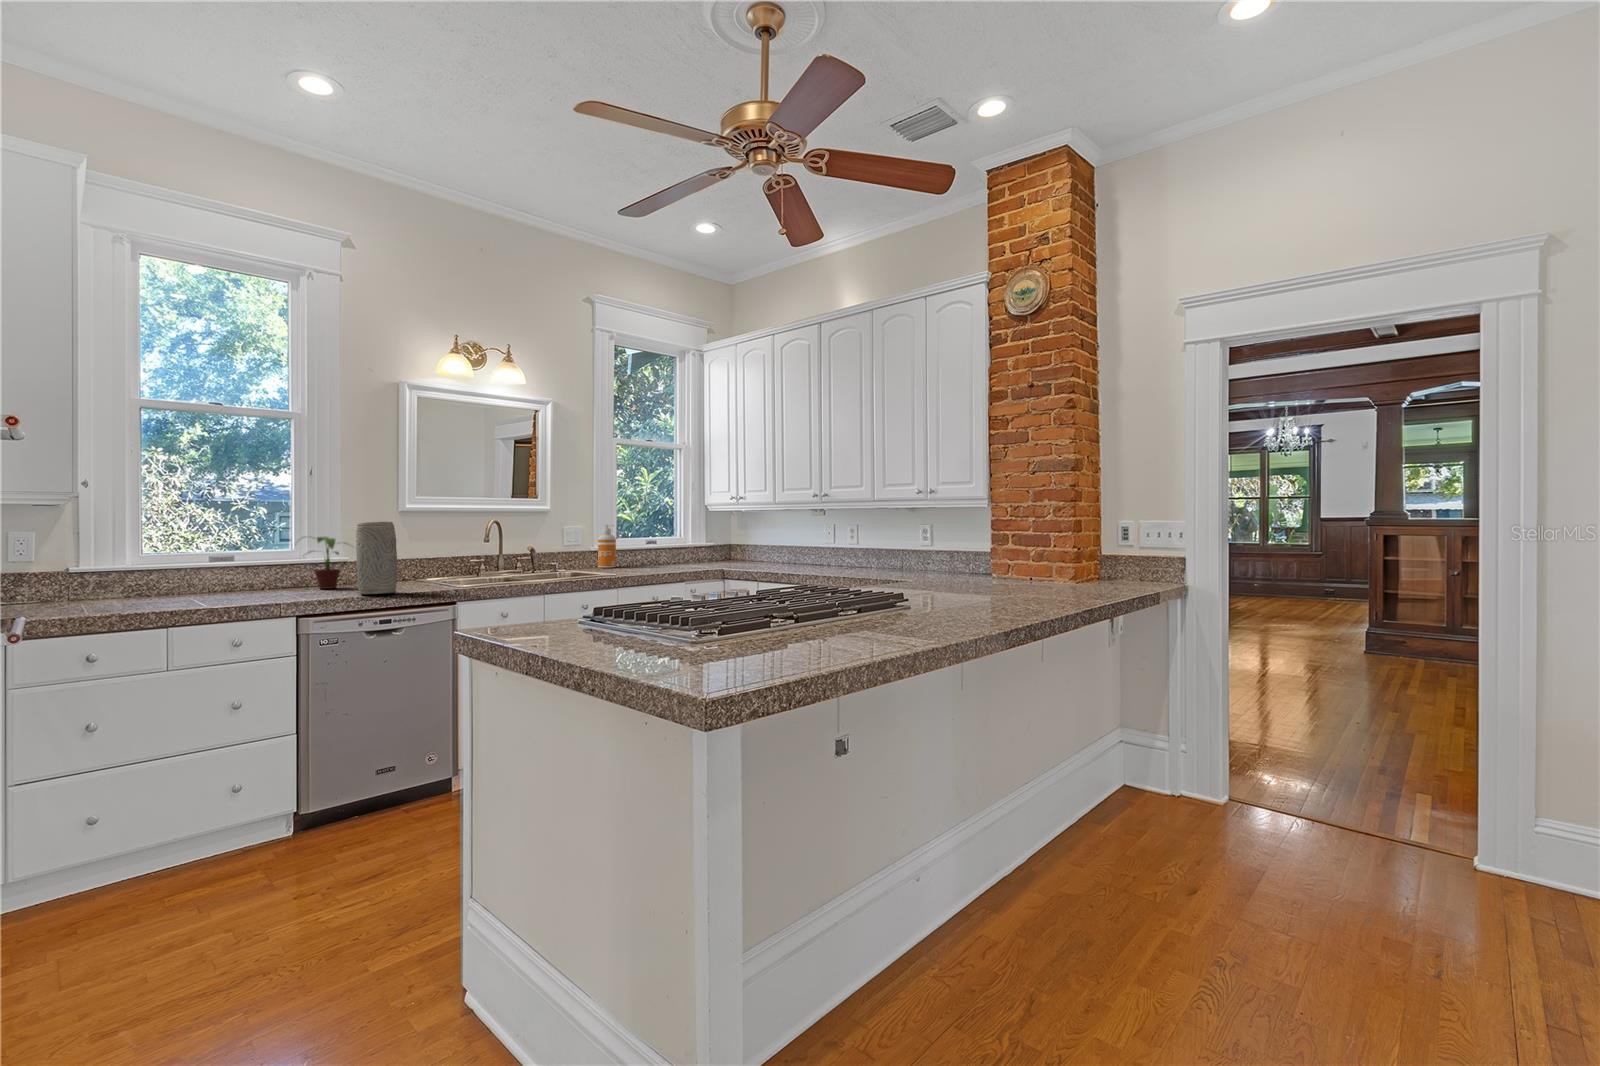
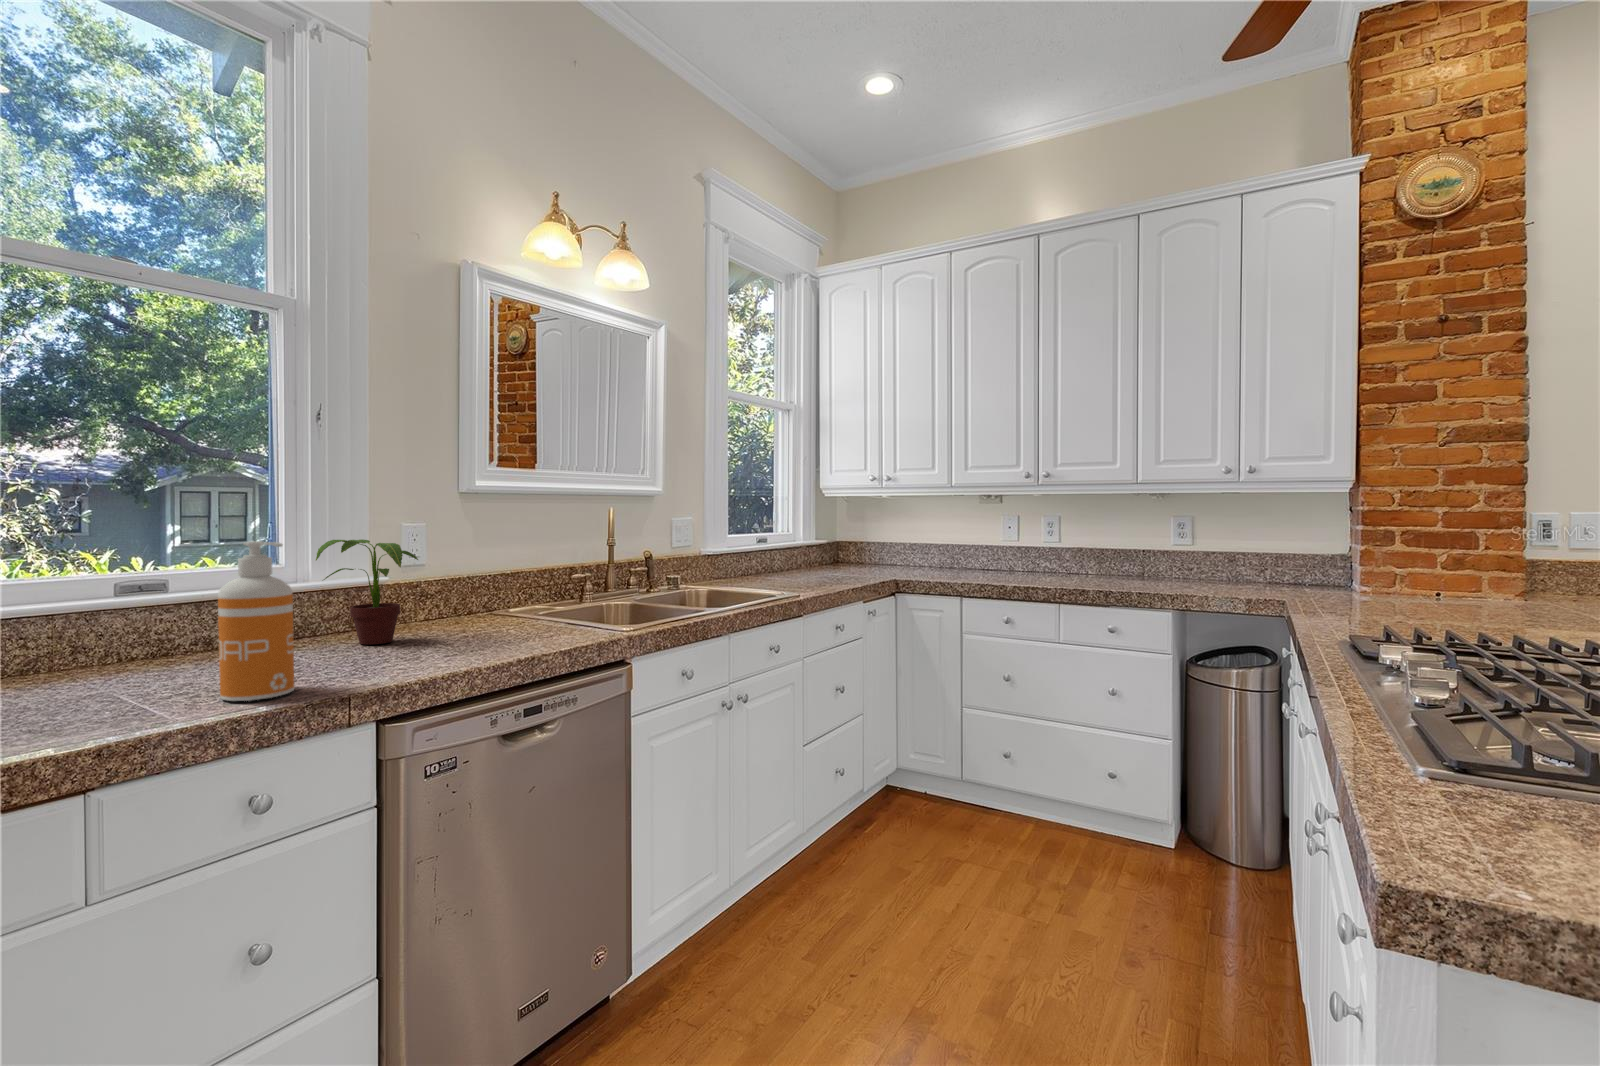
vase: present [356,522,397,594] -> none [467,510,543,657]
soap dispenser: present [598,525,616,568] -> present [218,541,294,701]

